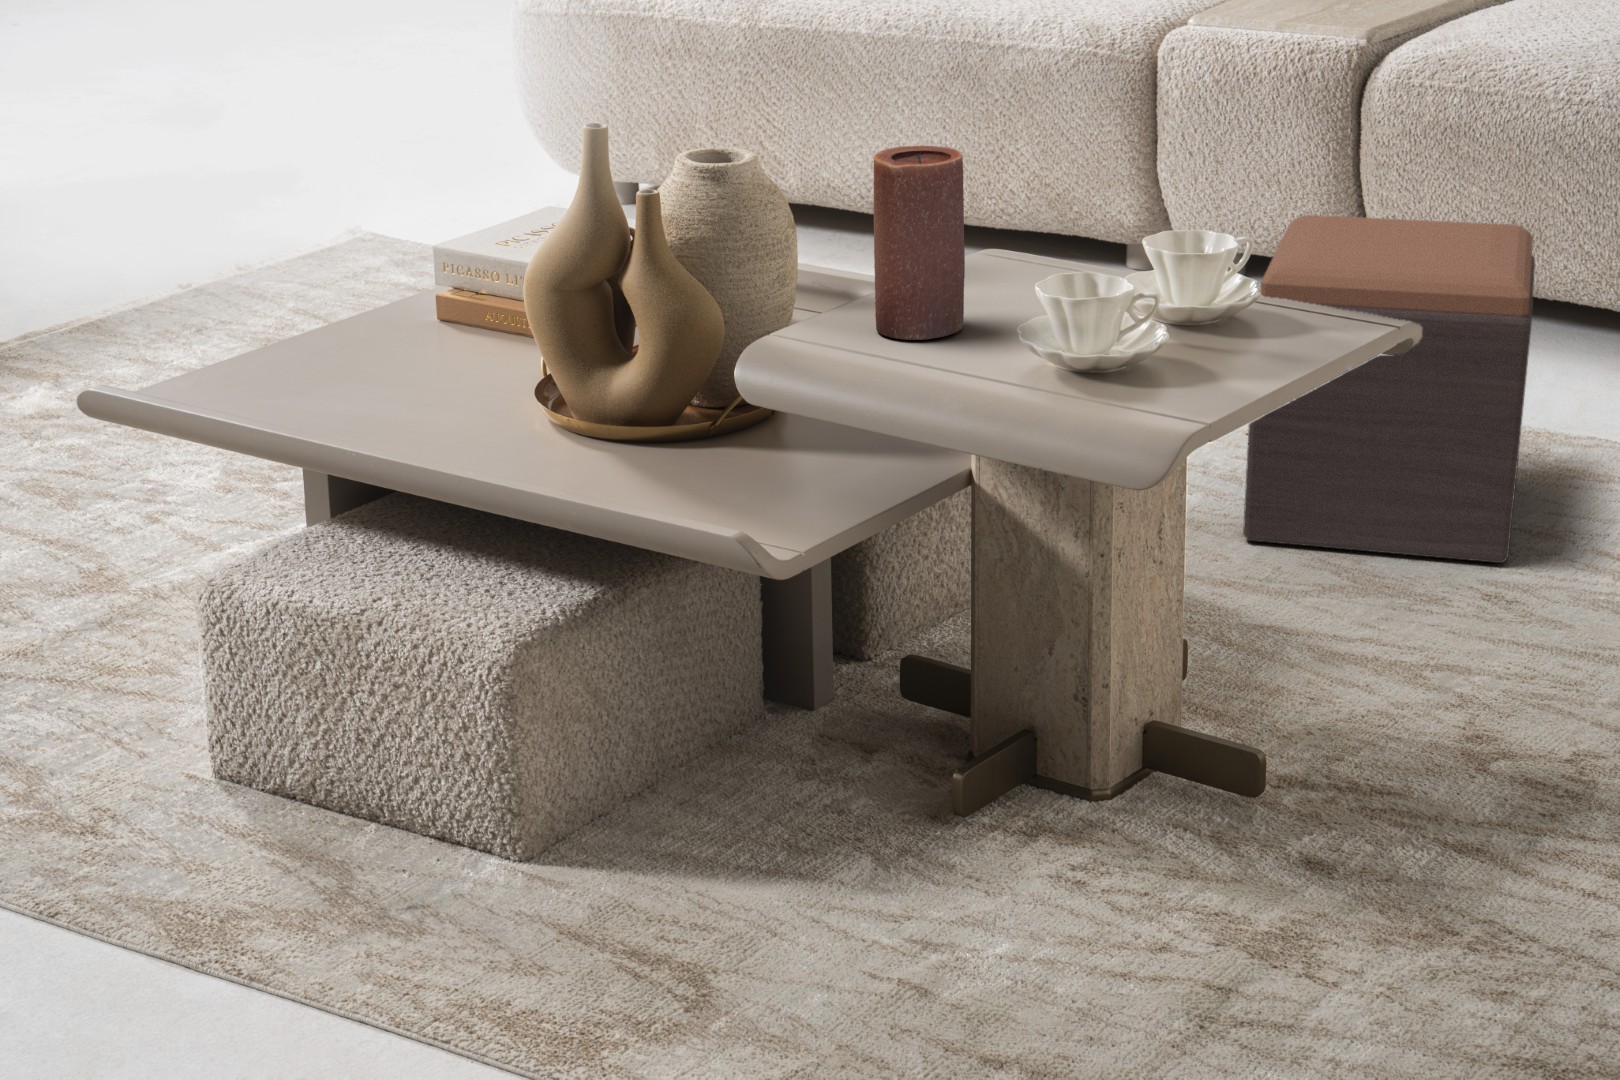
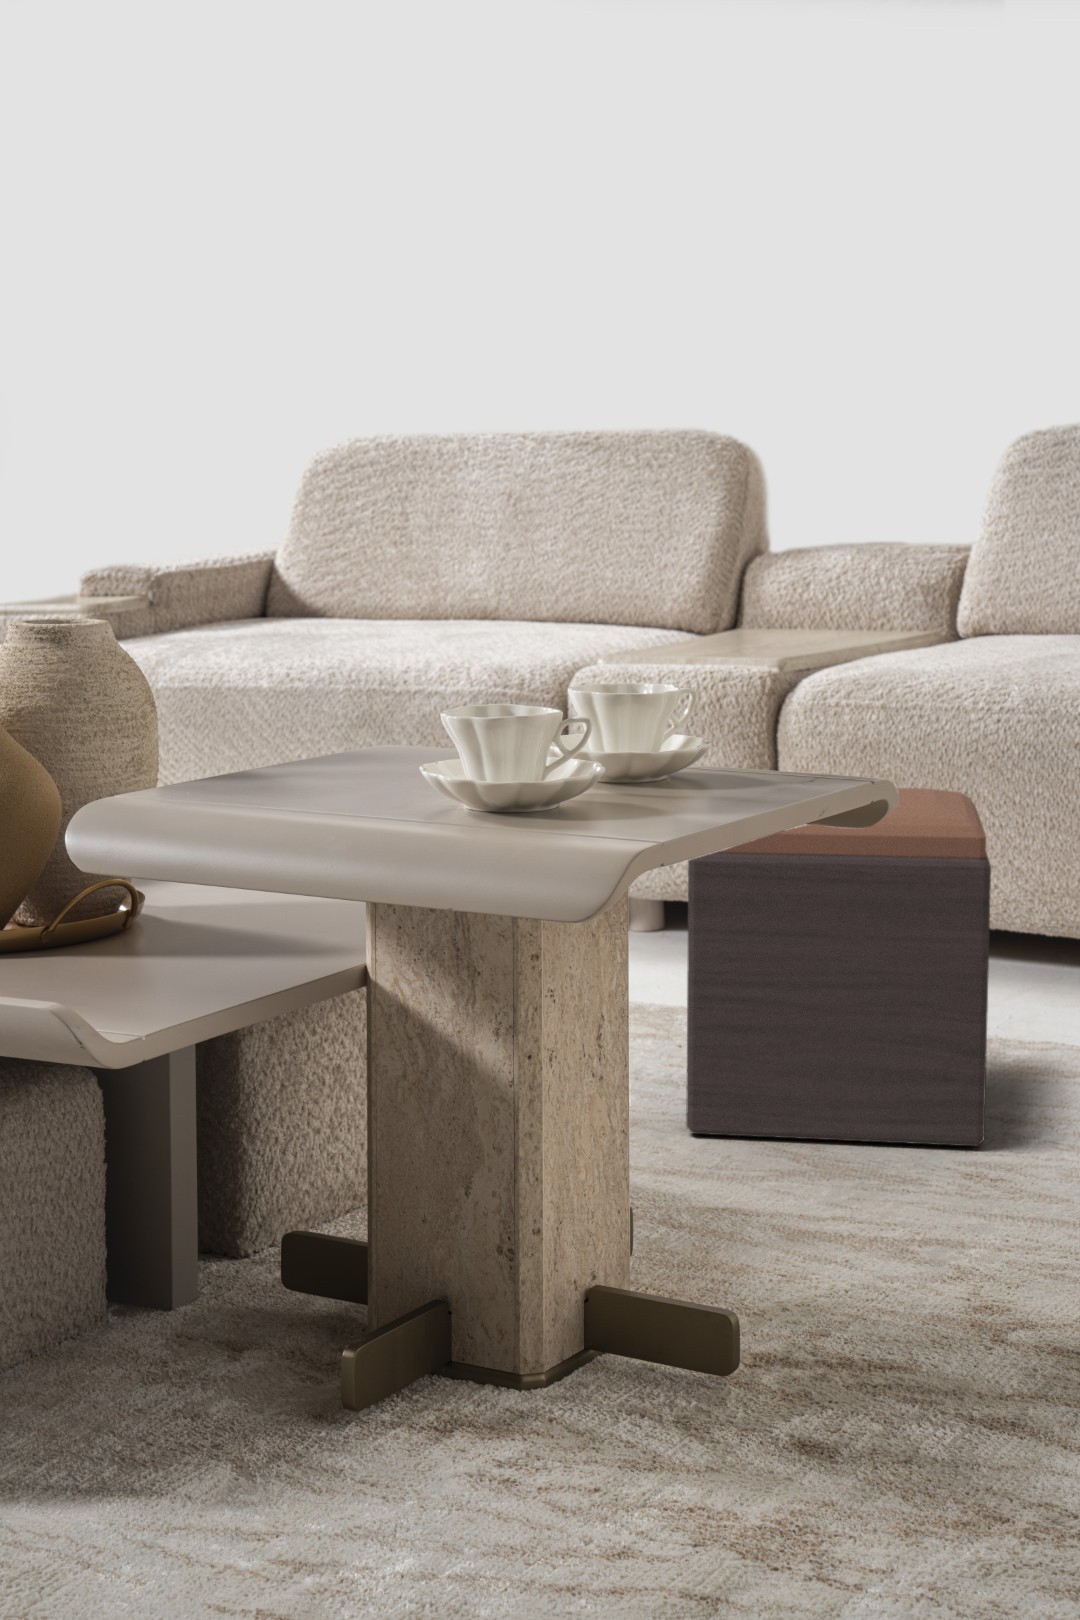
candle: present [873,146,965,340] -> none [242,587,353,807]

